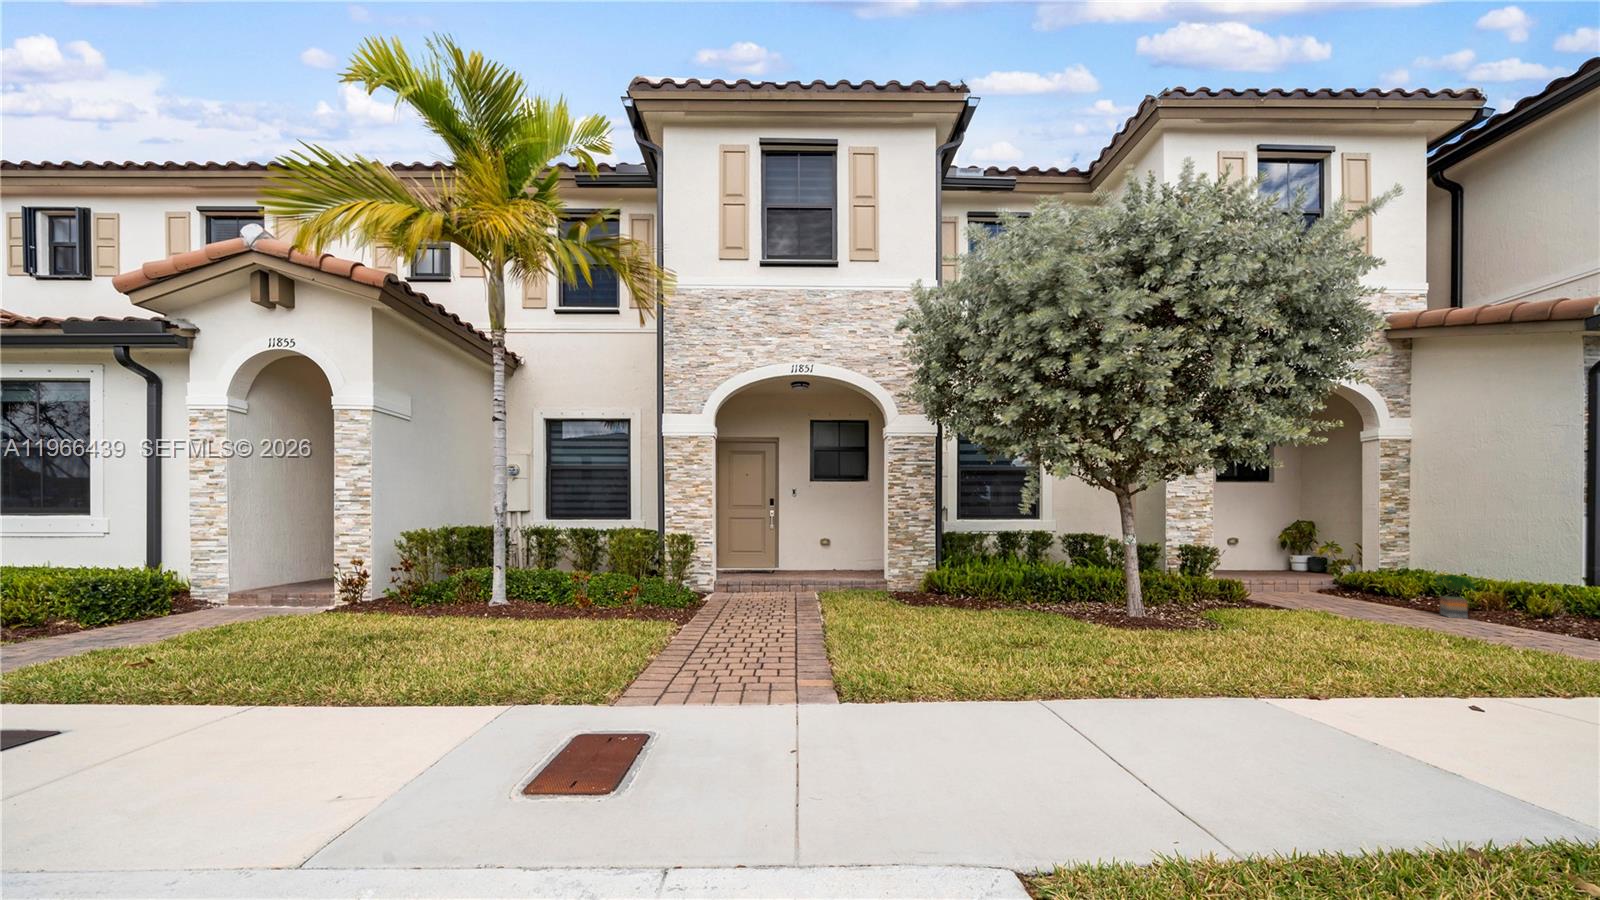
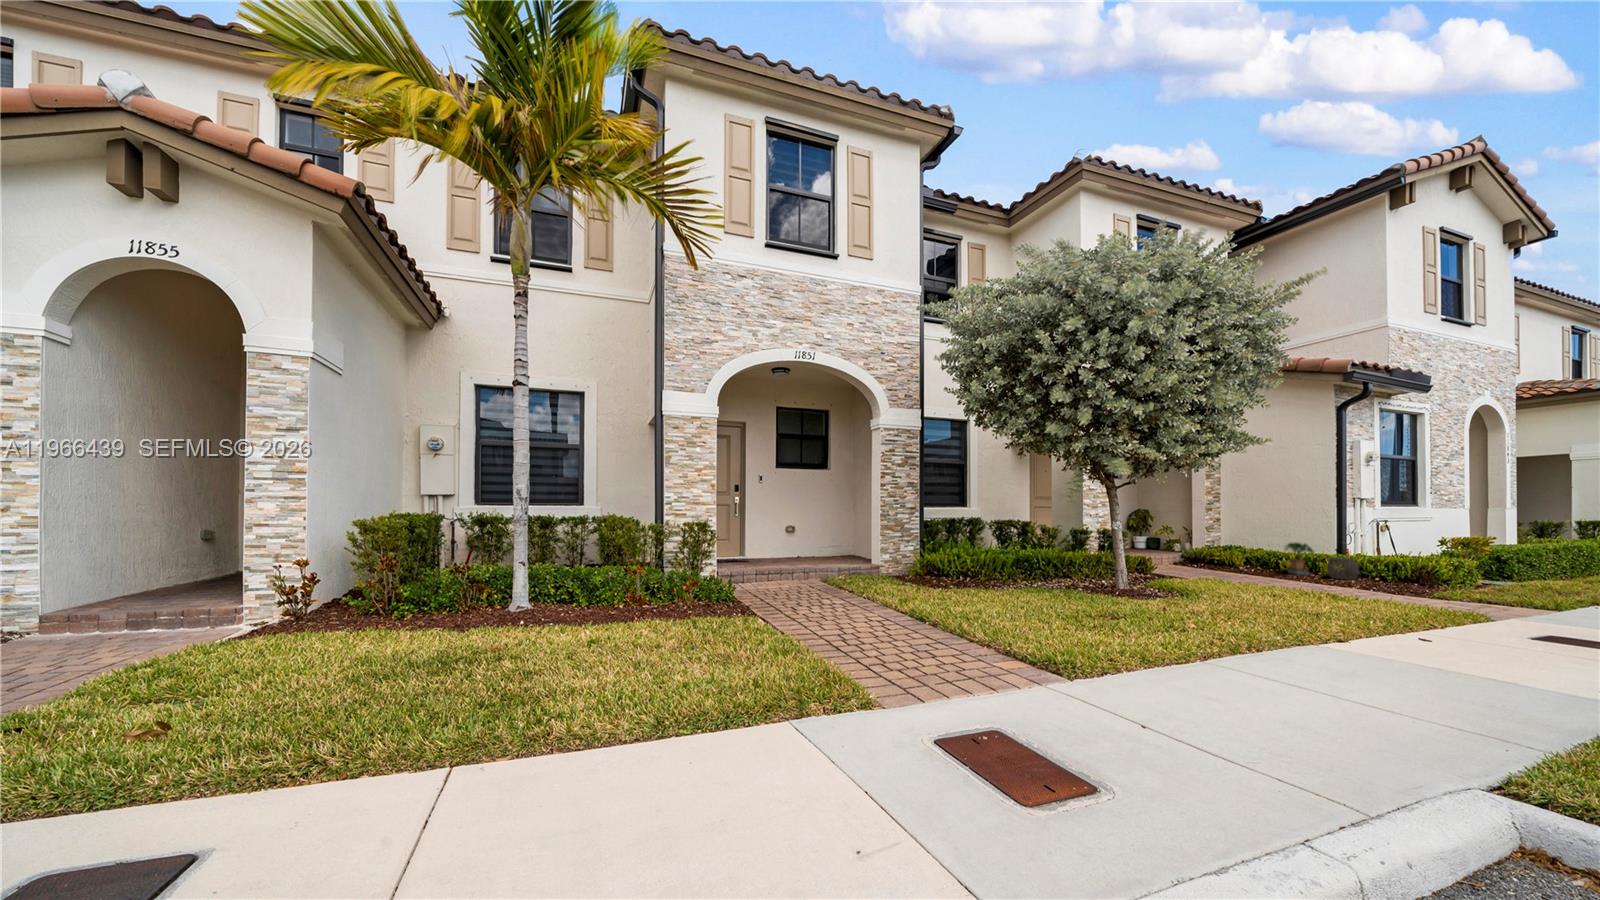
woven basket: none [1481,597,1527,629] -> present [1327,557,1359,580]

